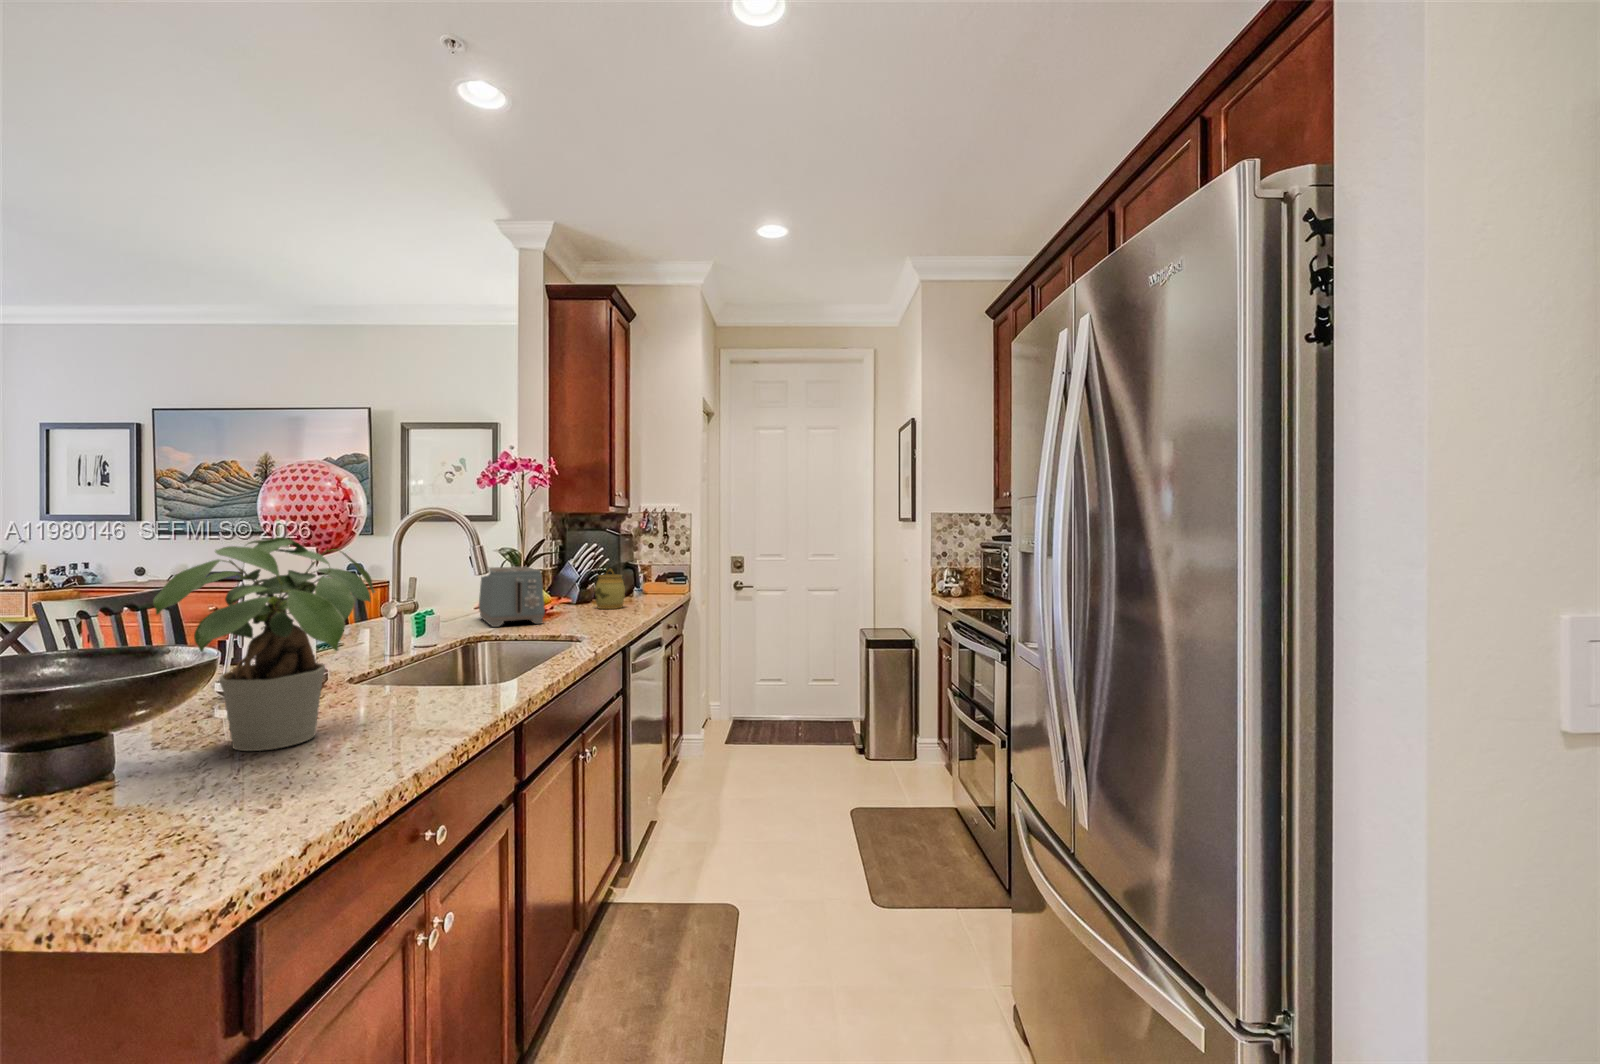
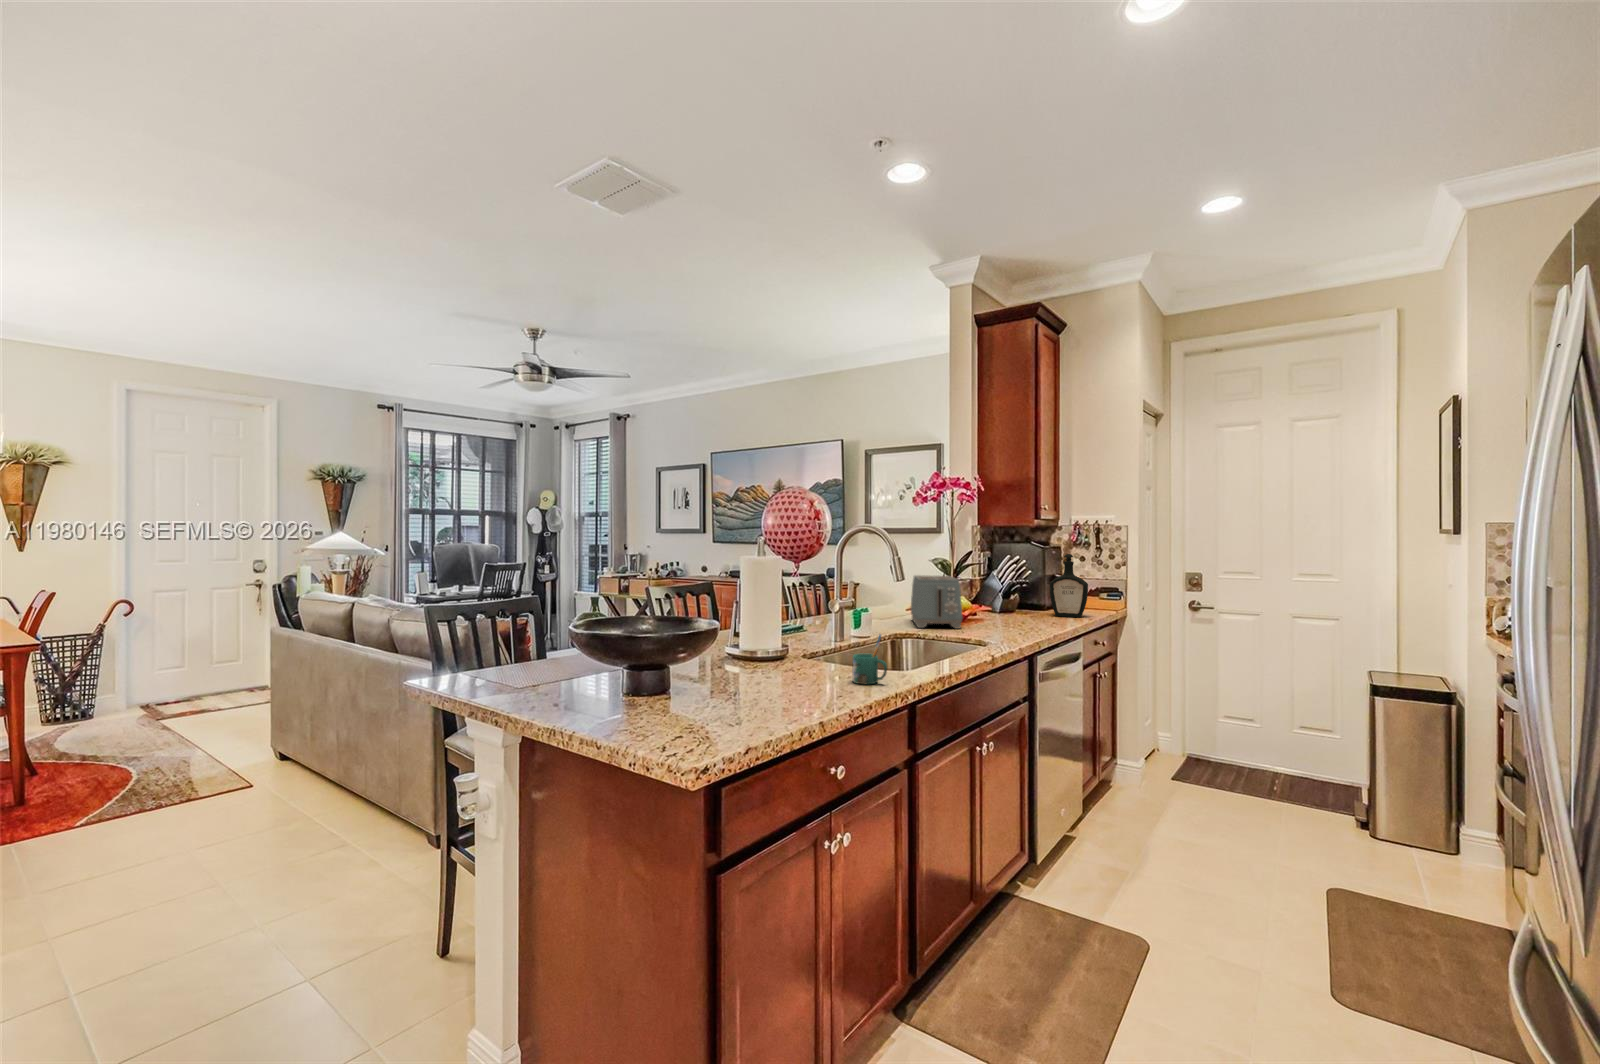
potted plant: present [153,537,375,751] -> none [688,551,810,693]
bottle: none [626,541,663,603] -> present [1050,554,1088,617]
jar: present [595,569,625,609] -> none [1015,580,1046,621]
mug: none [441,640,491,707] -> present [852,635,887,684]

